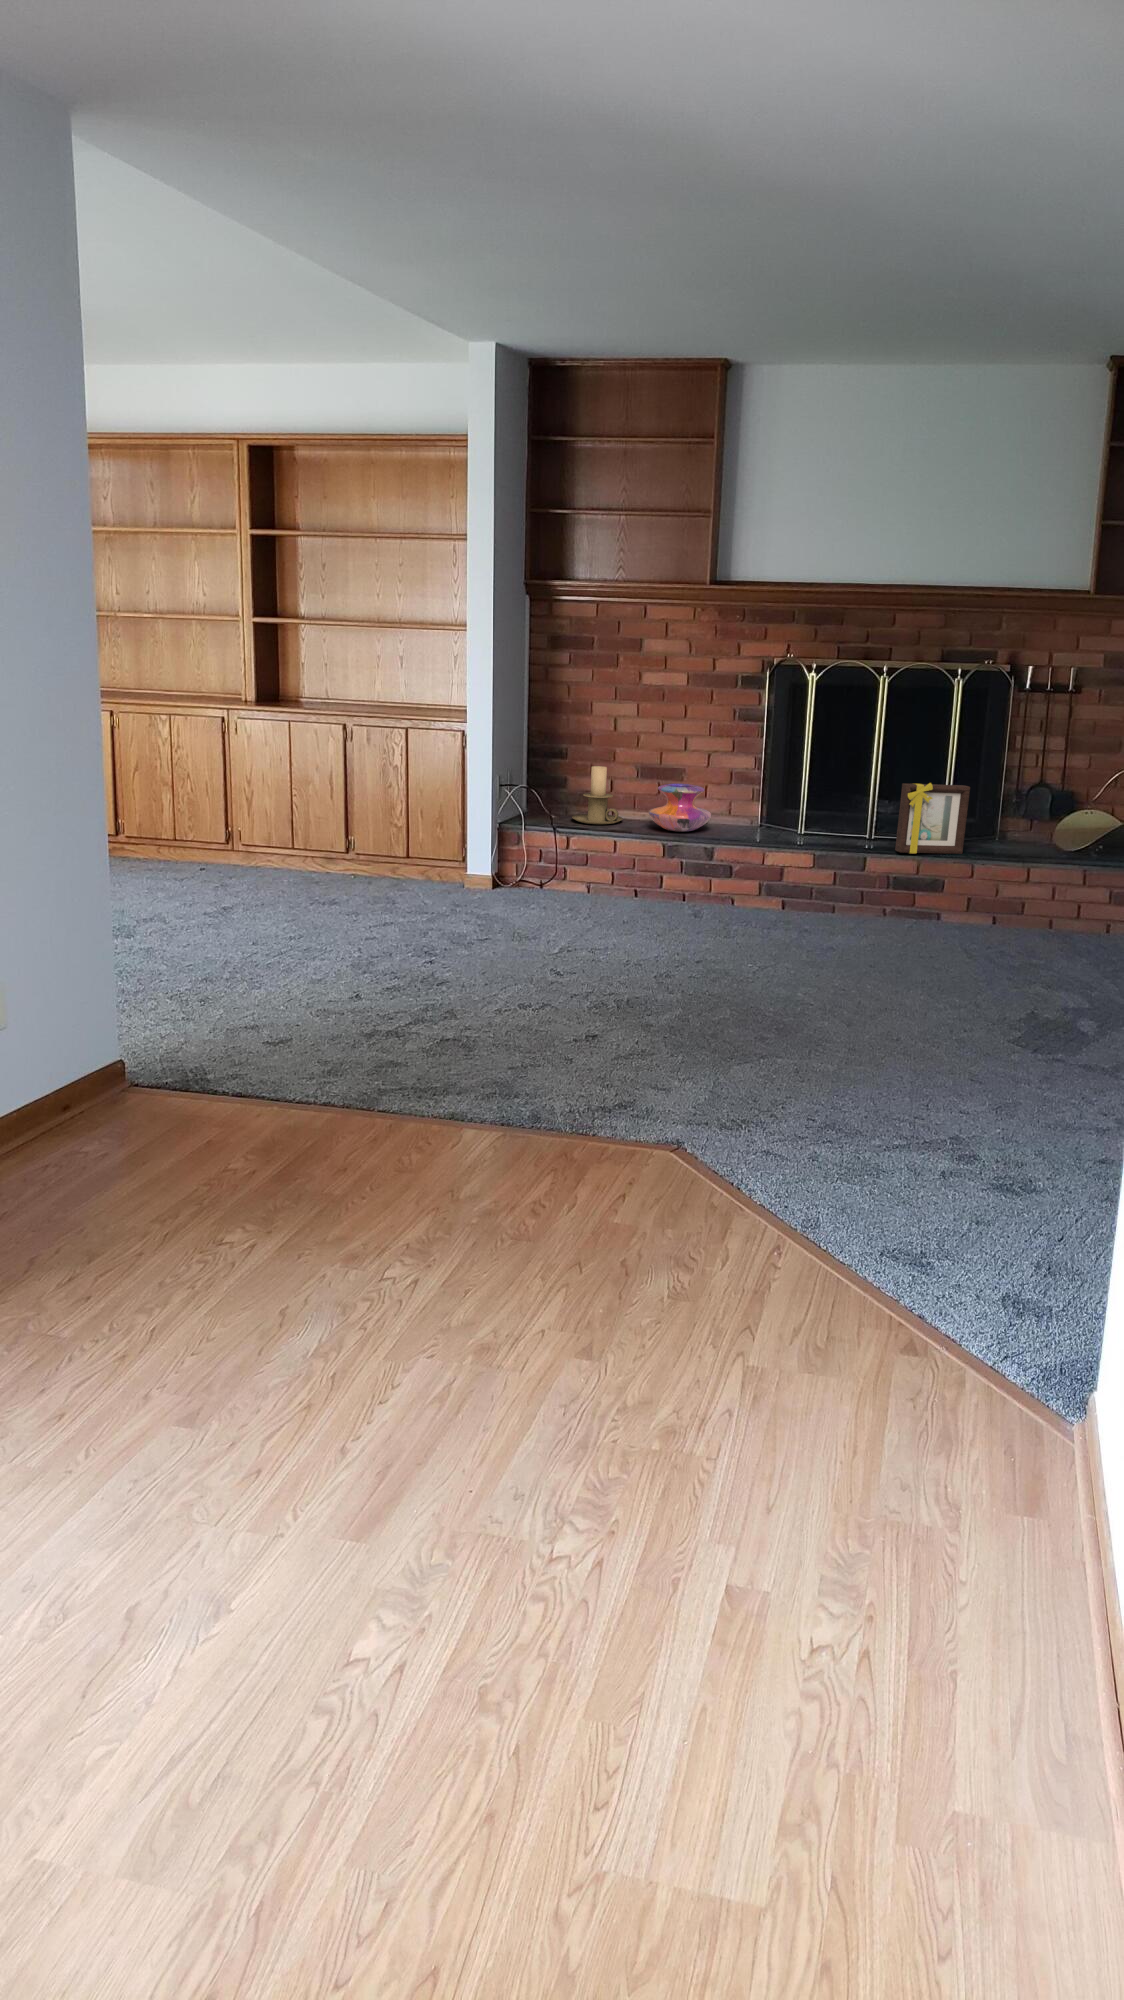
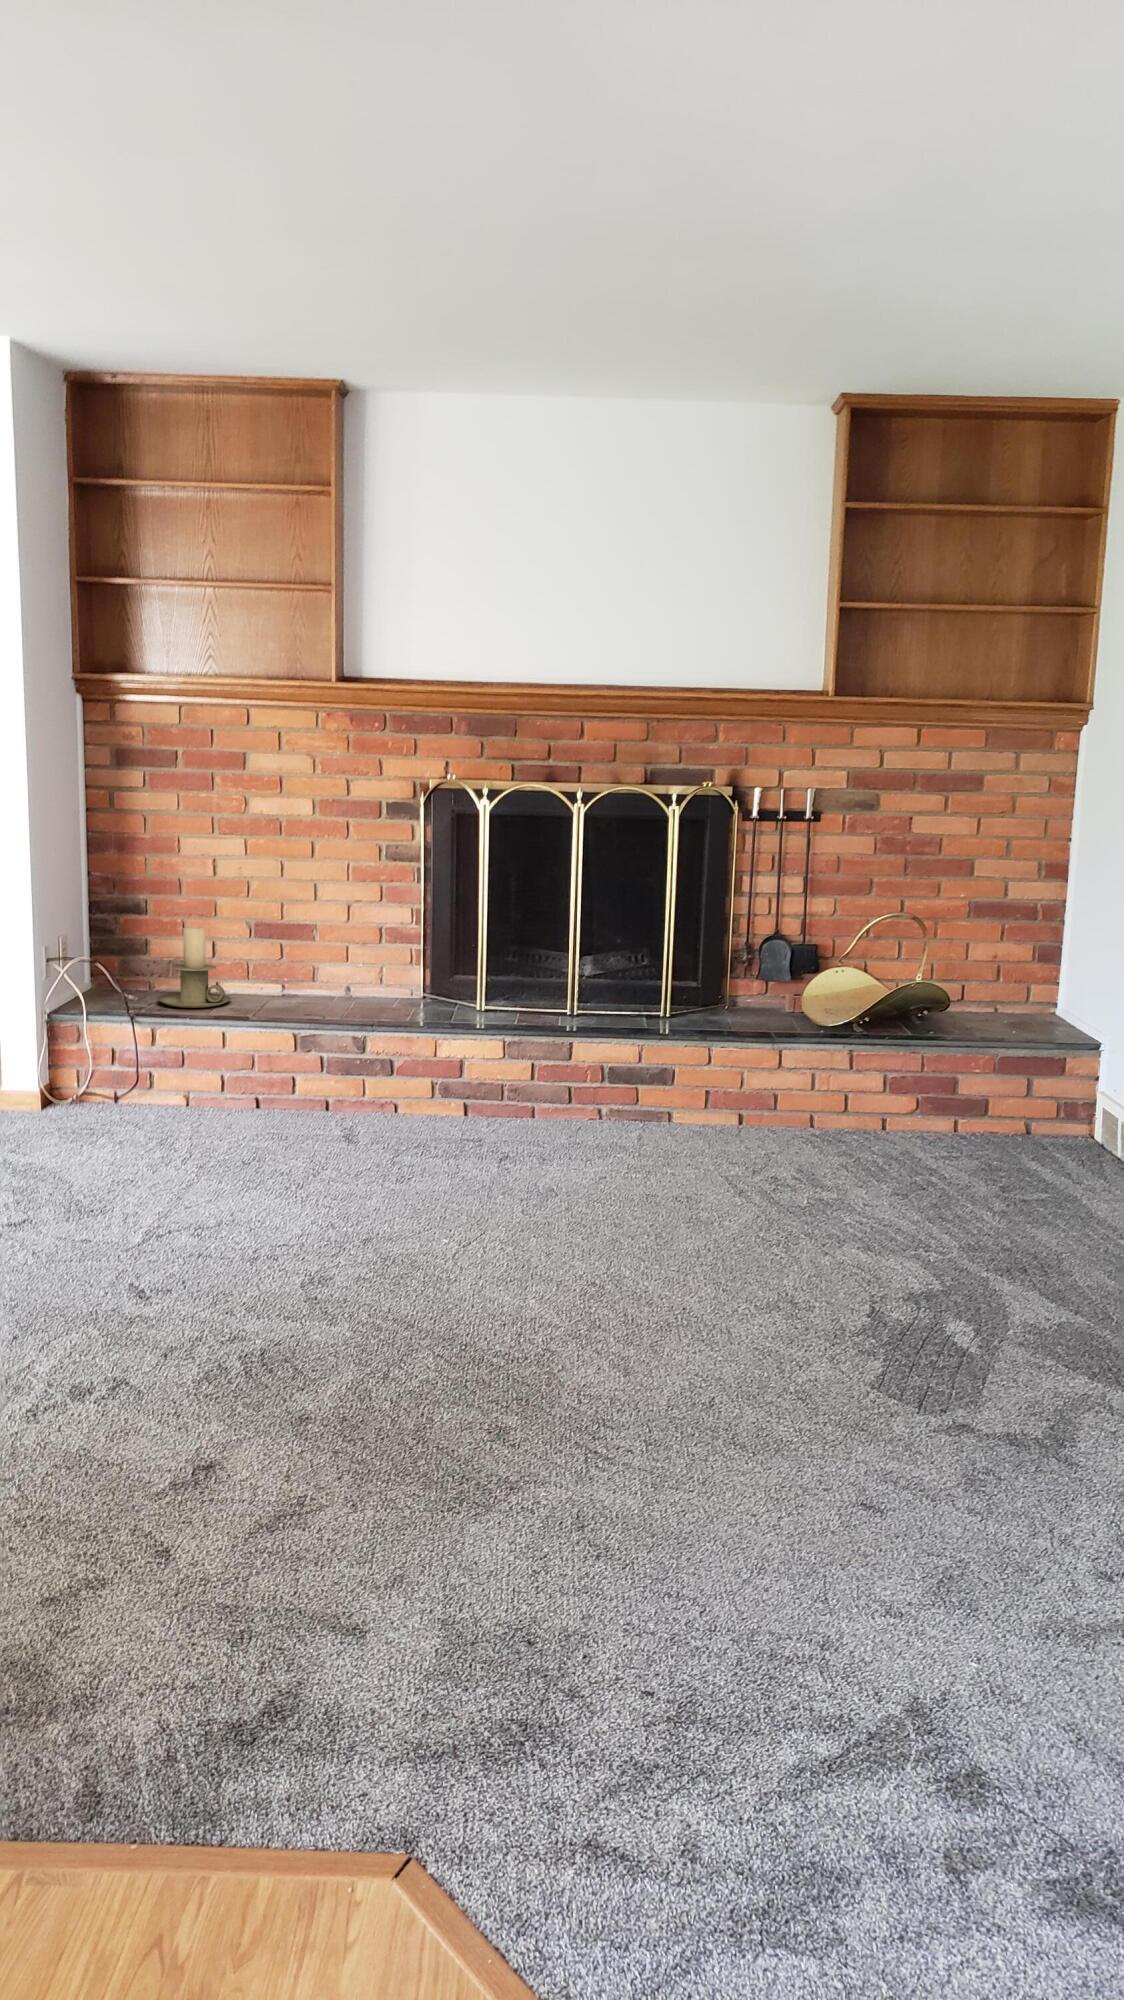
picture frame: present [895,783,970,854] -> none [610,939,701,1034]
decorative vase: present [649,784,712,832] -> none [268,948,356,1014]

